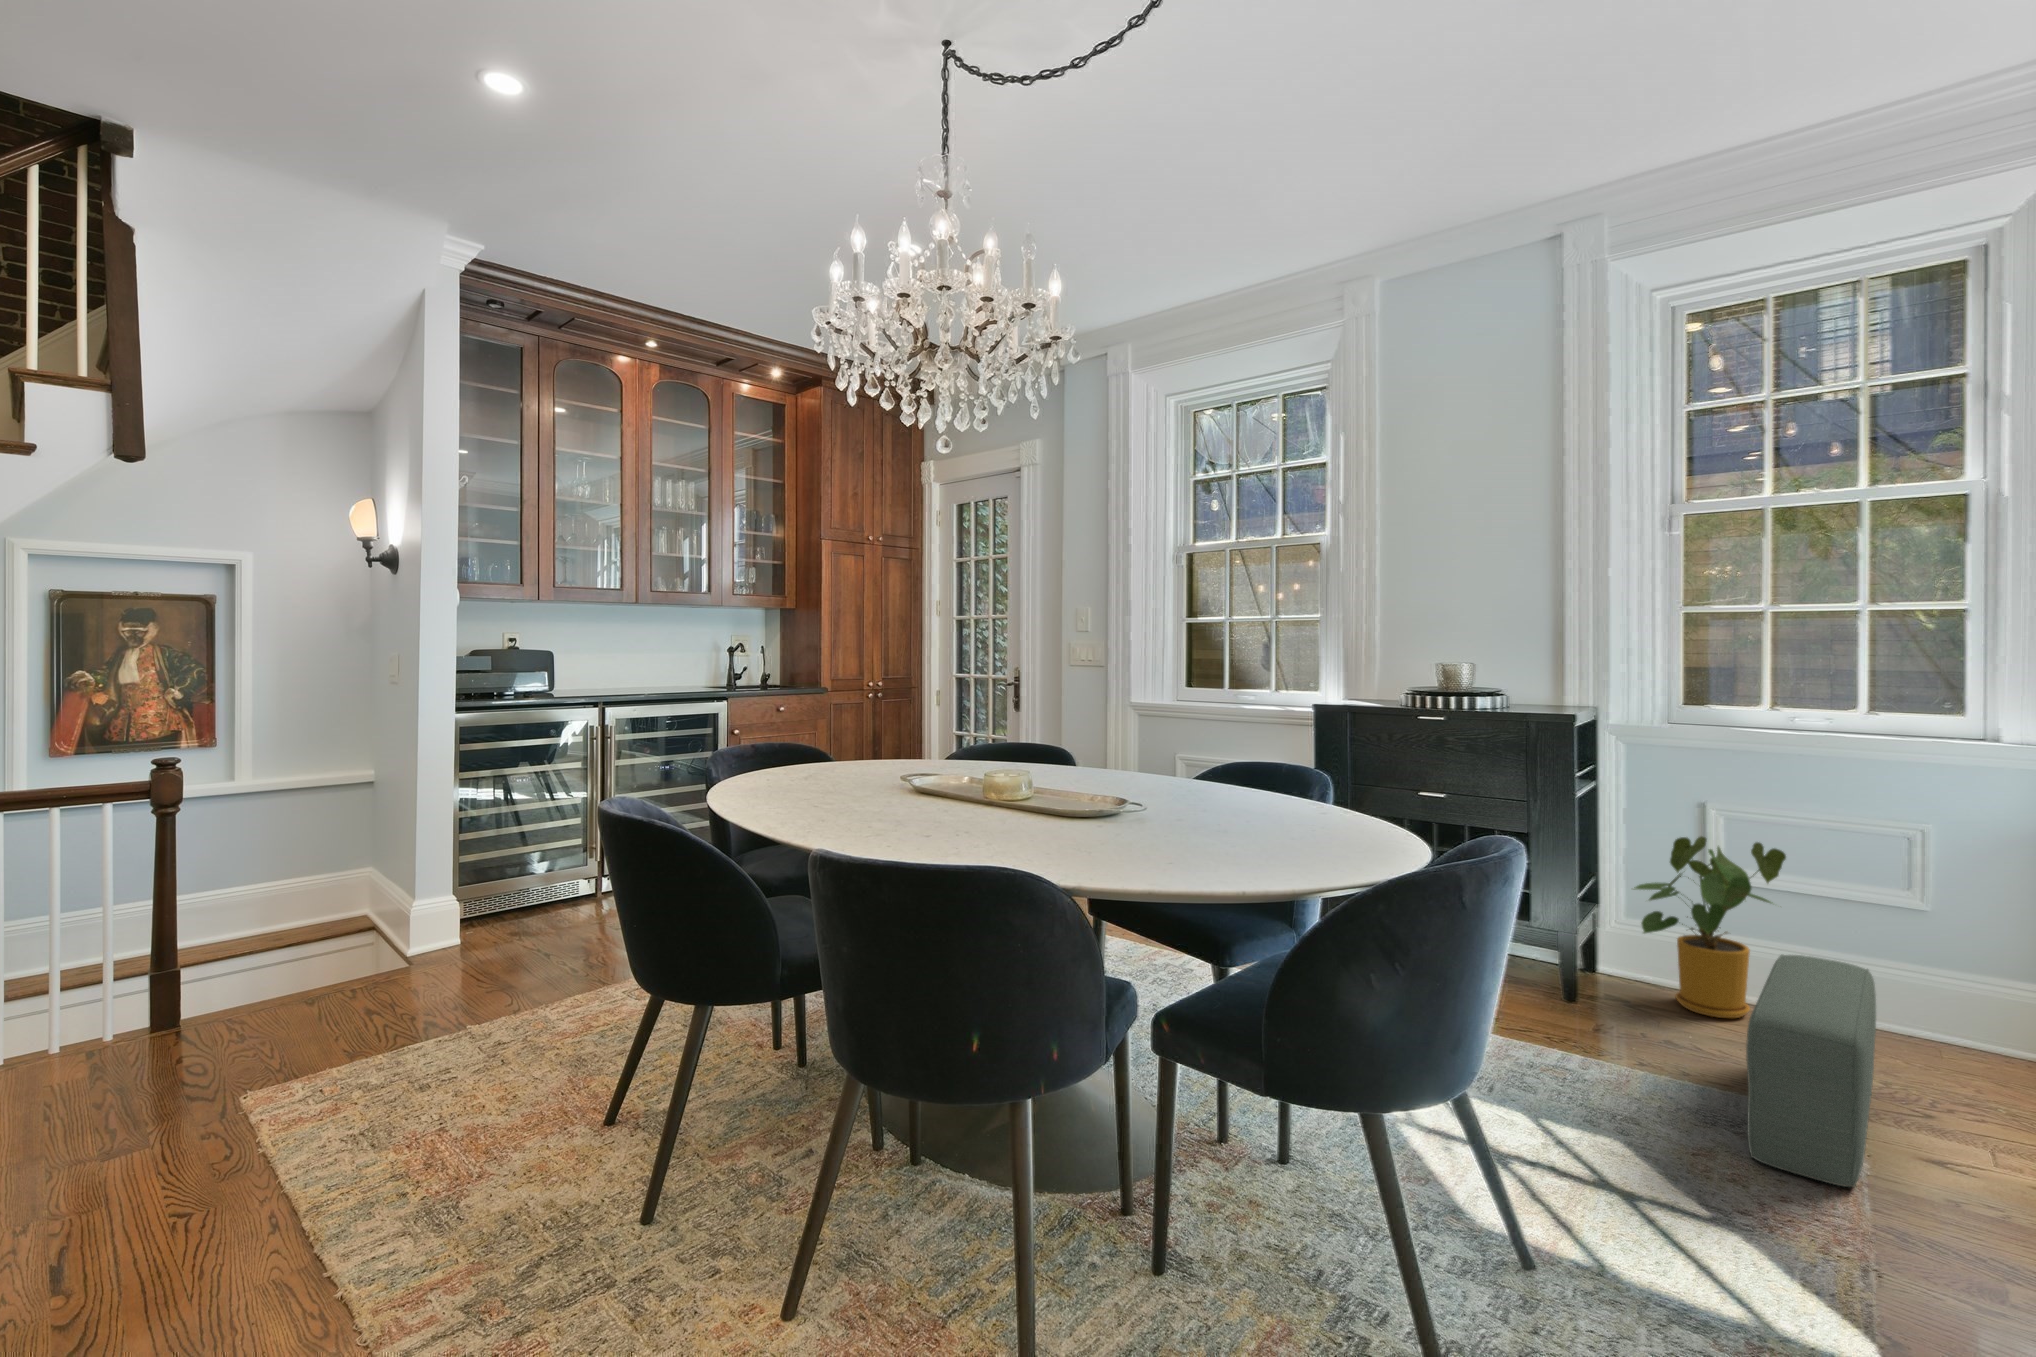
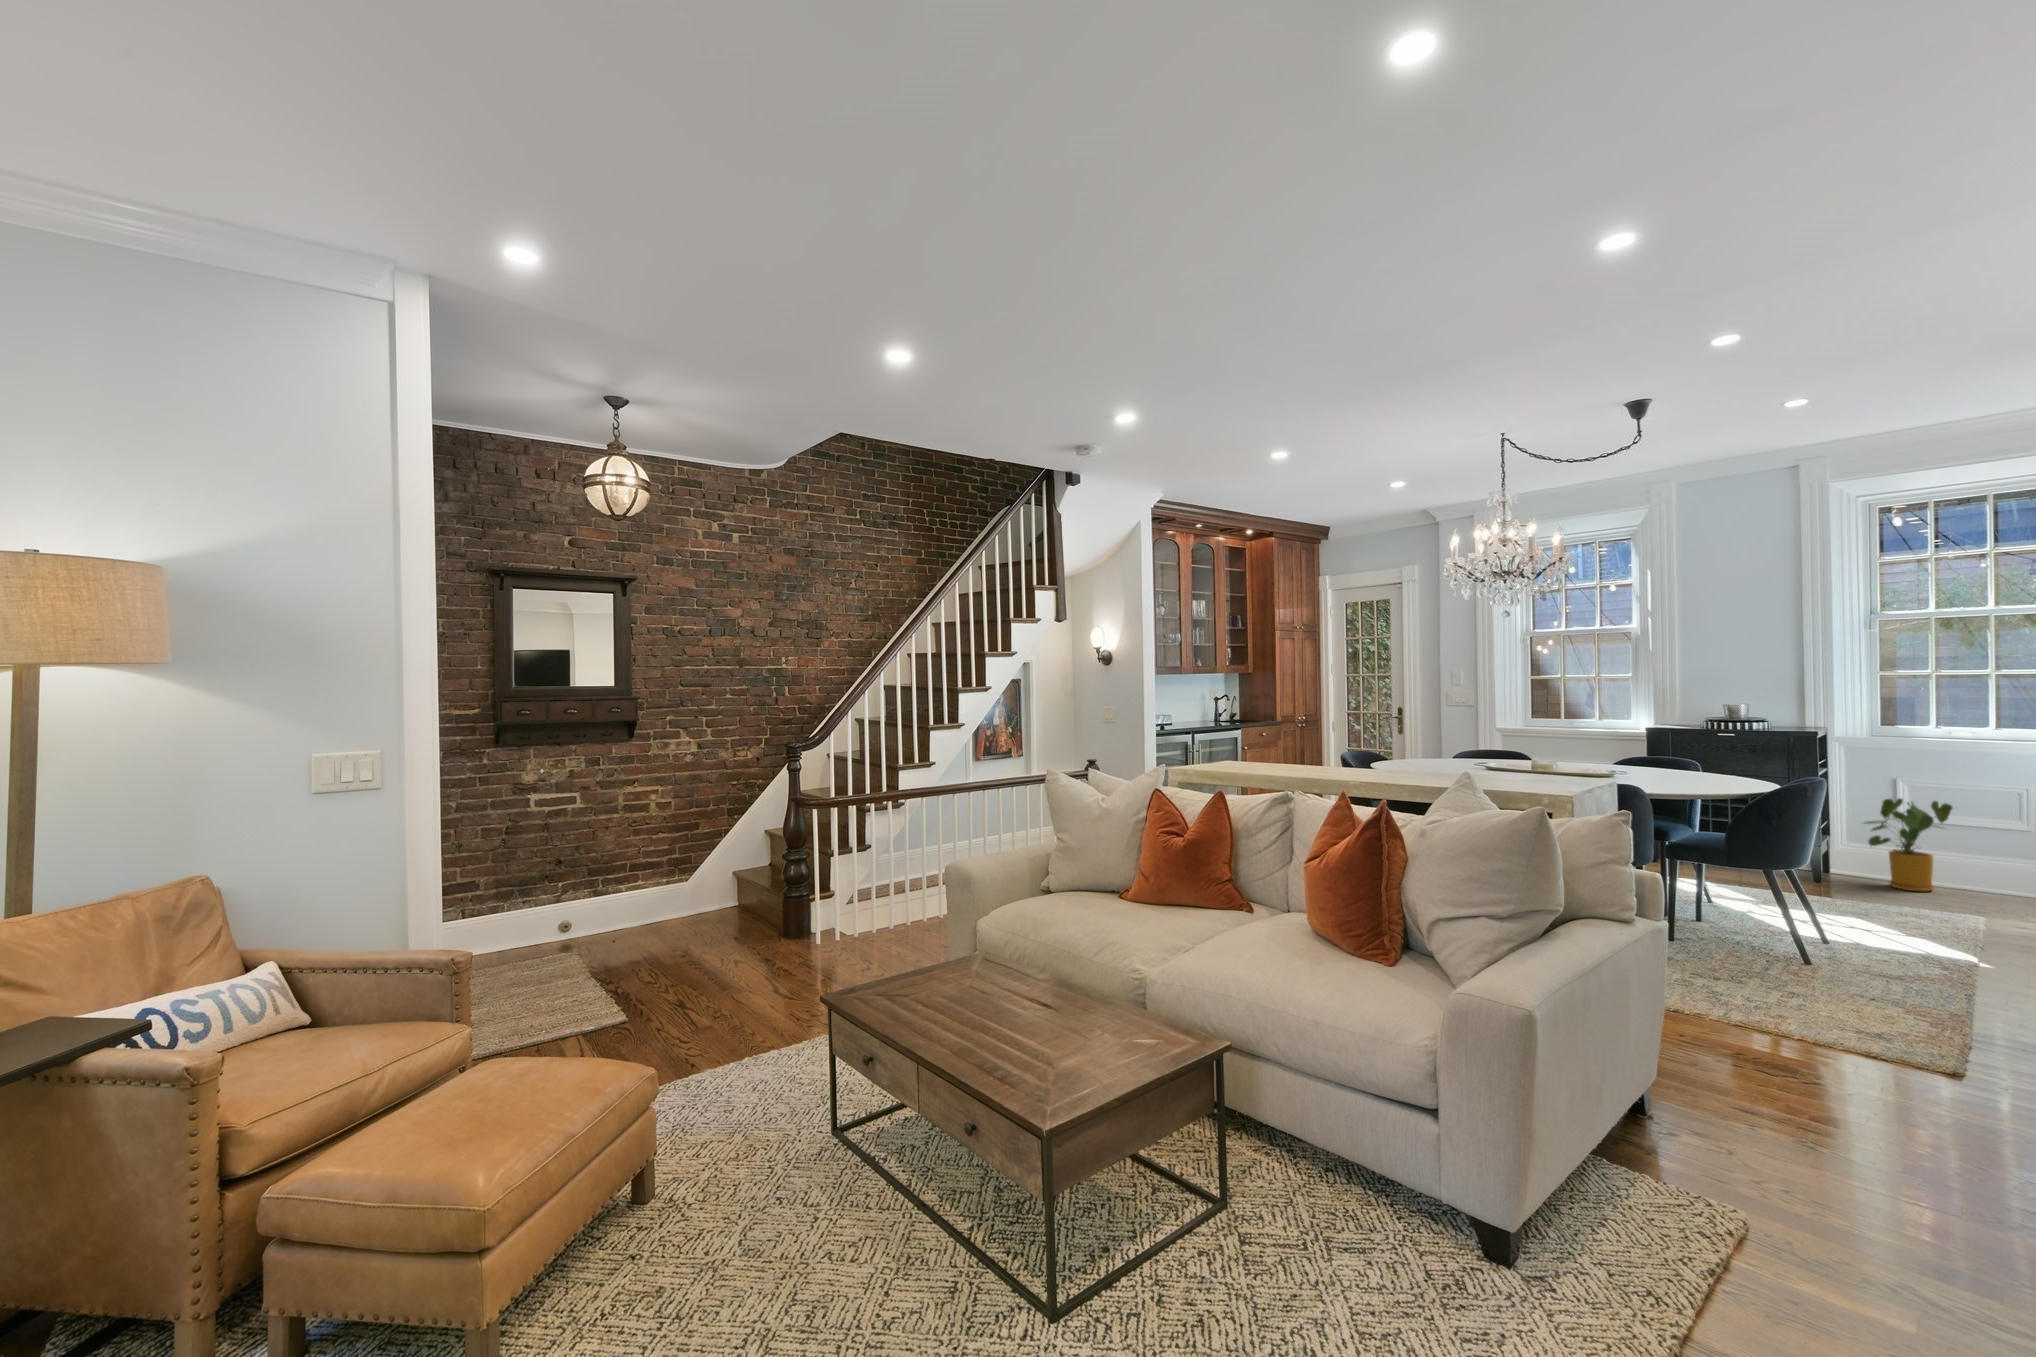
pouf: present [1746,955,1876,1187] -> none [1940,848,2006,935]

